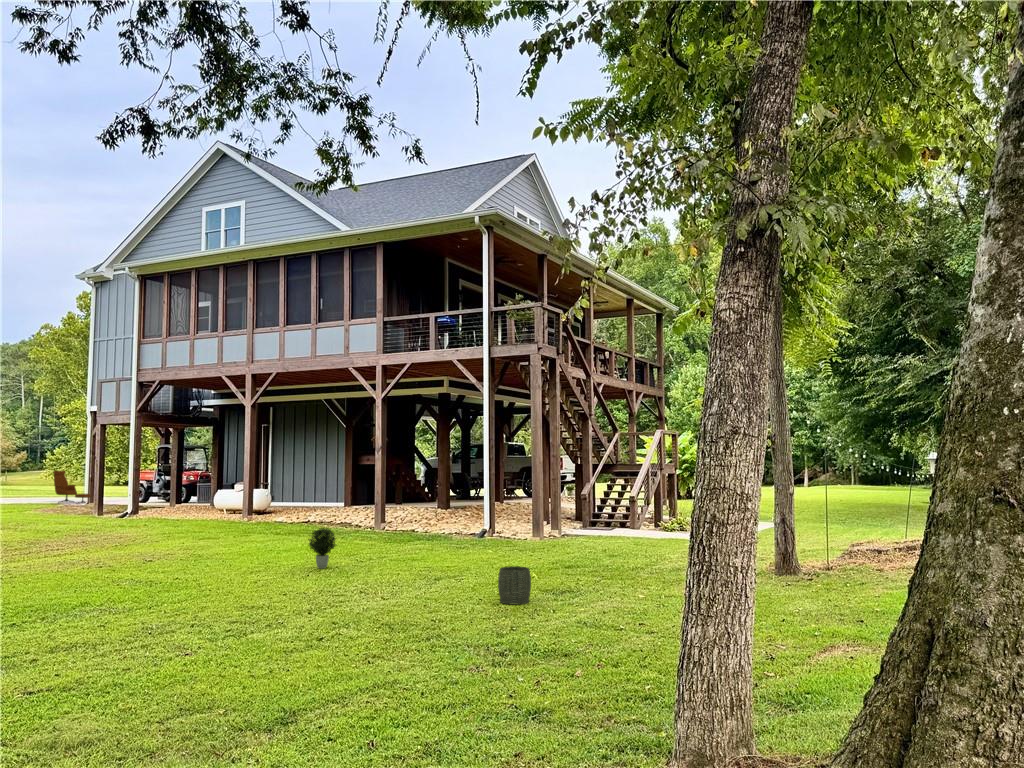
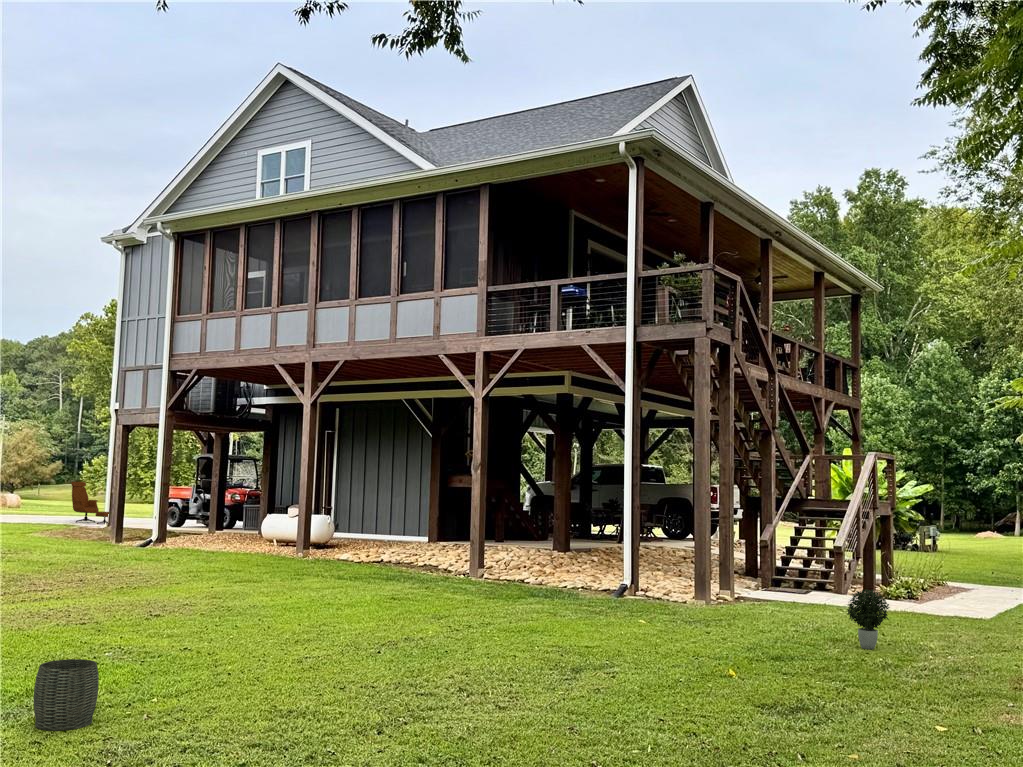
potted plant: present [308,528,336,569] -> present [847,589,890,649]
woven basket: present [498,566,531,605] -> present [33,659,99,731]

